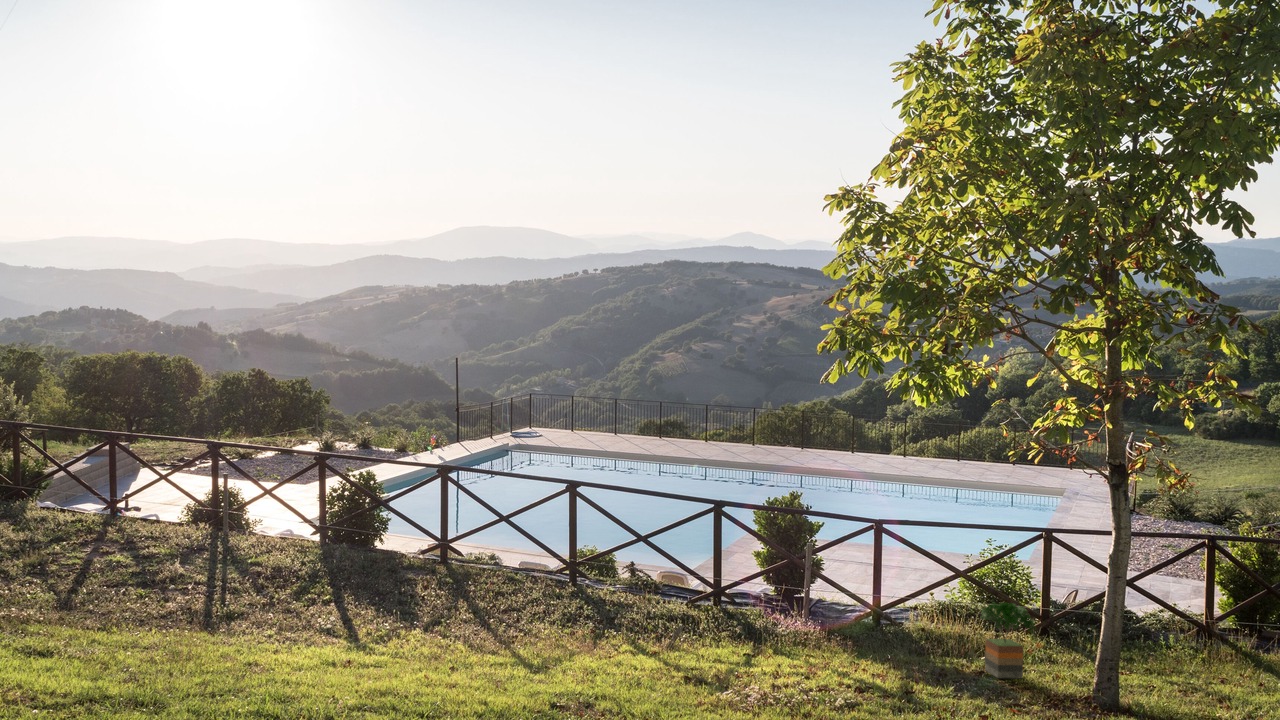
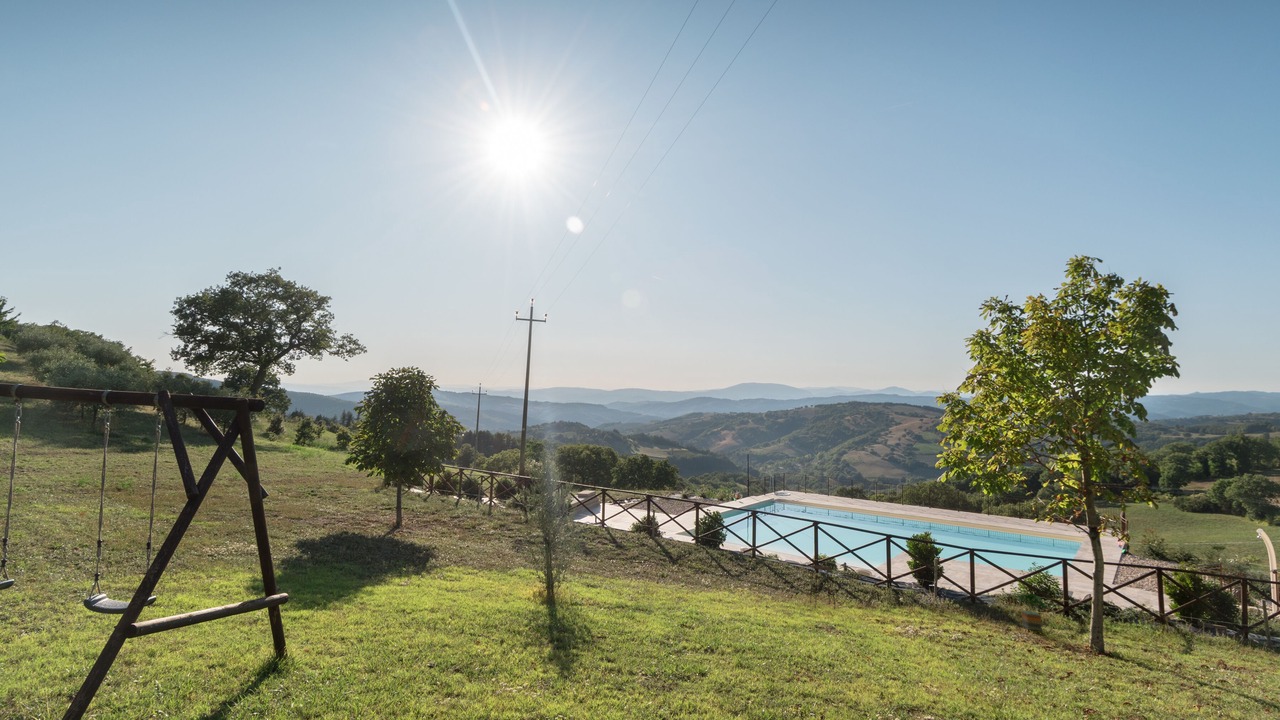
side table: none [542,575,602,681] -> present [811,565,834,601]

